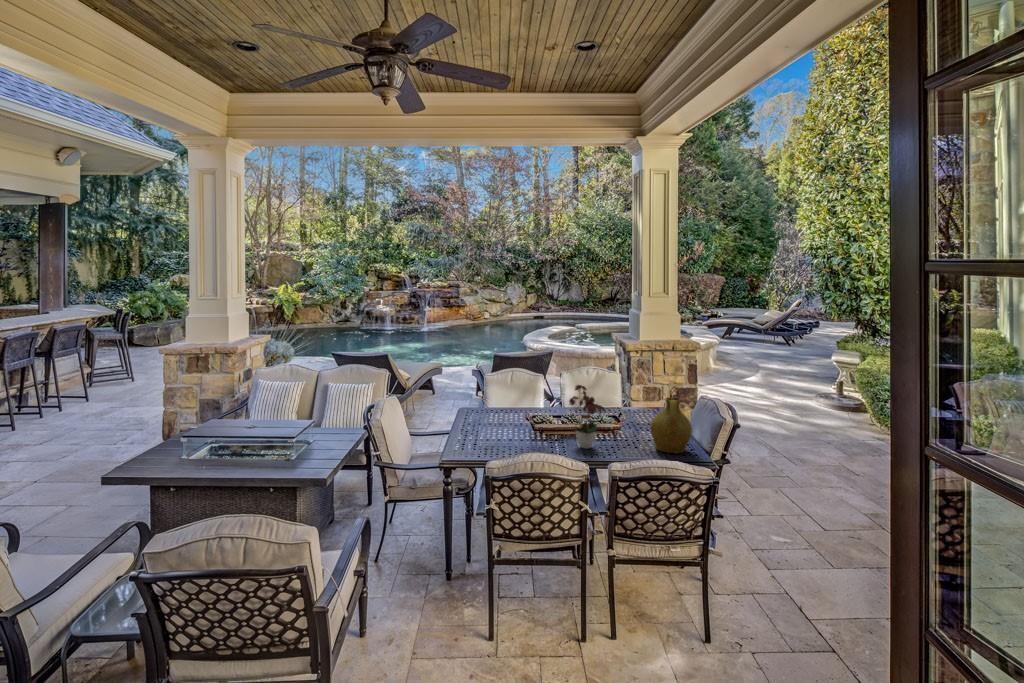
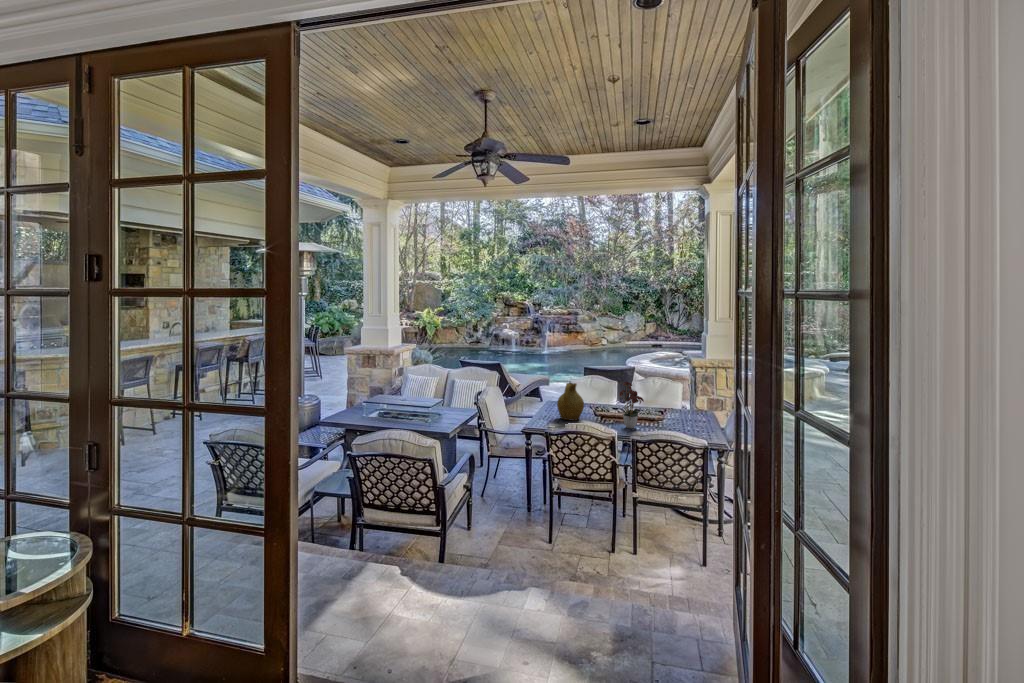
pitcher: present [651,397,692,454] -> present [557,383,584,421]

